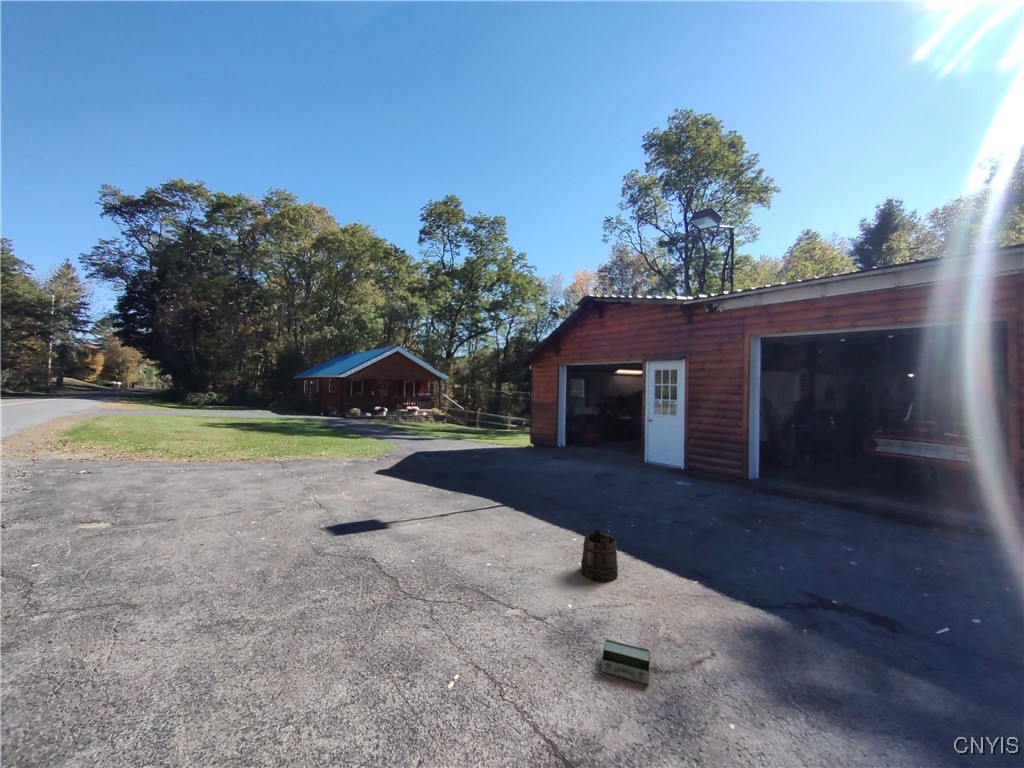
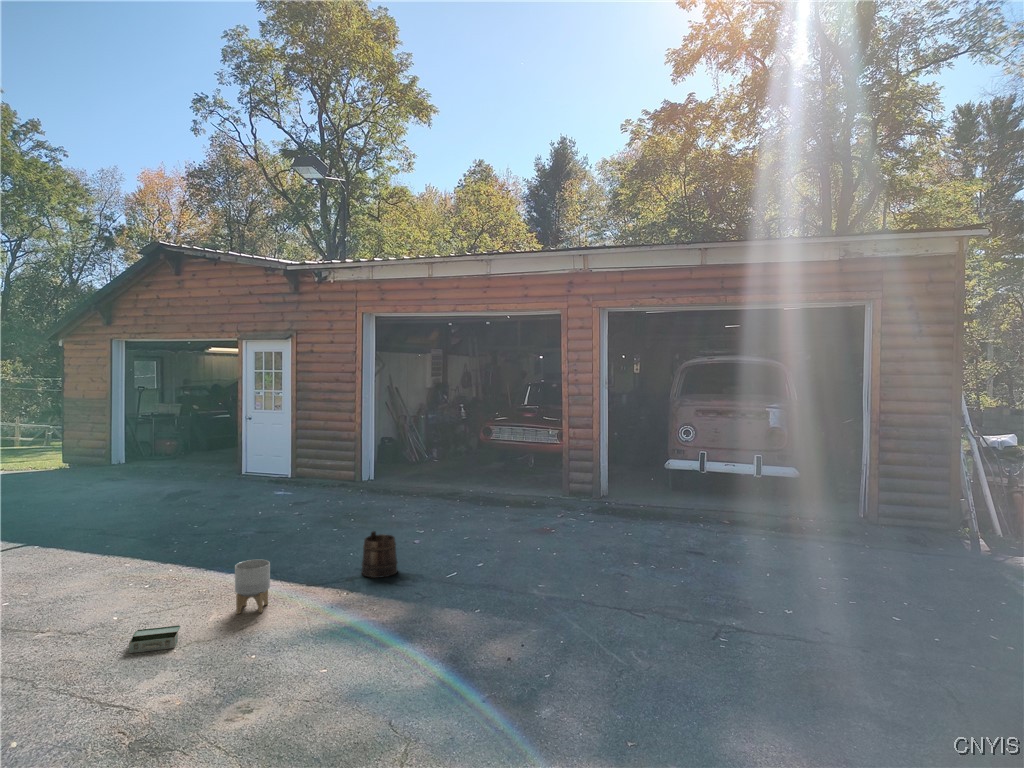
bucket: present [581,530,618,582] -> present [362,531,398,578]
planter: none [699,582,742,656] -> present [235,560,270,614]

